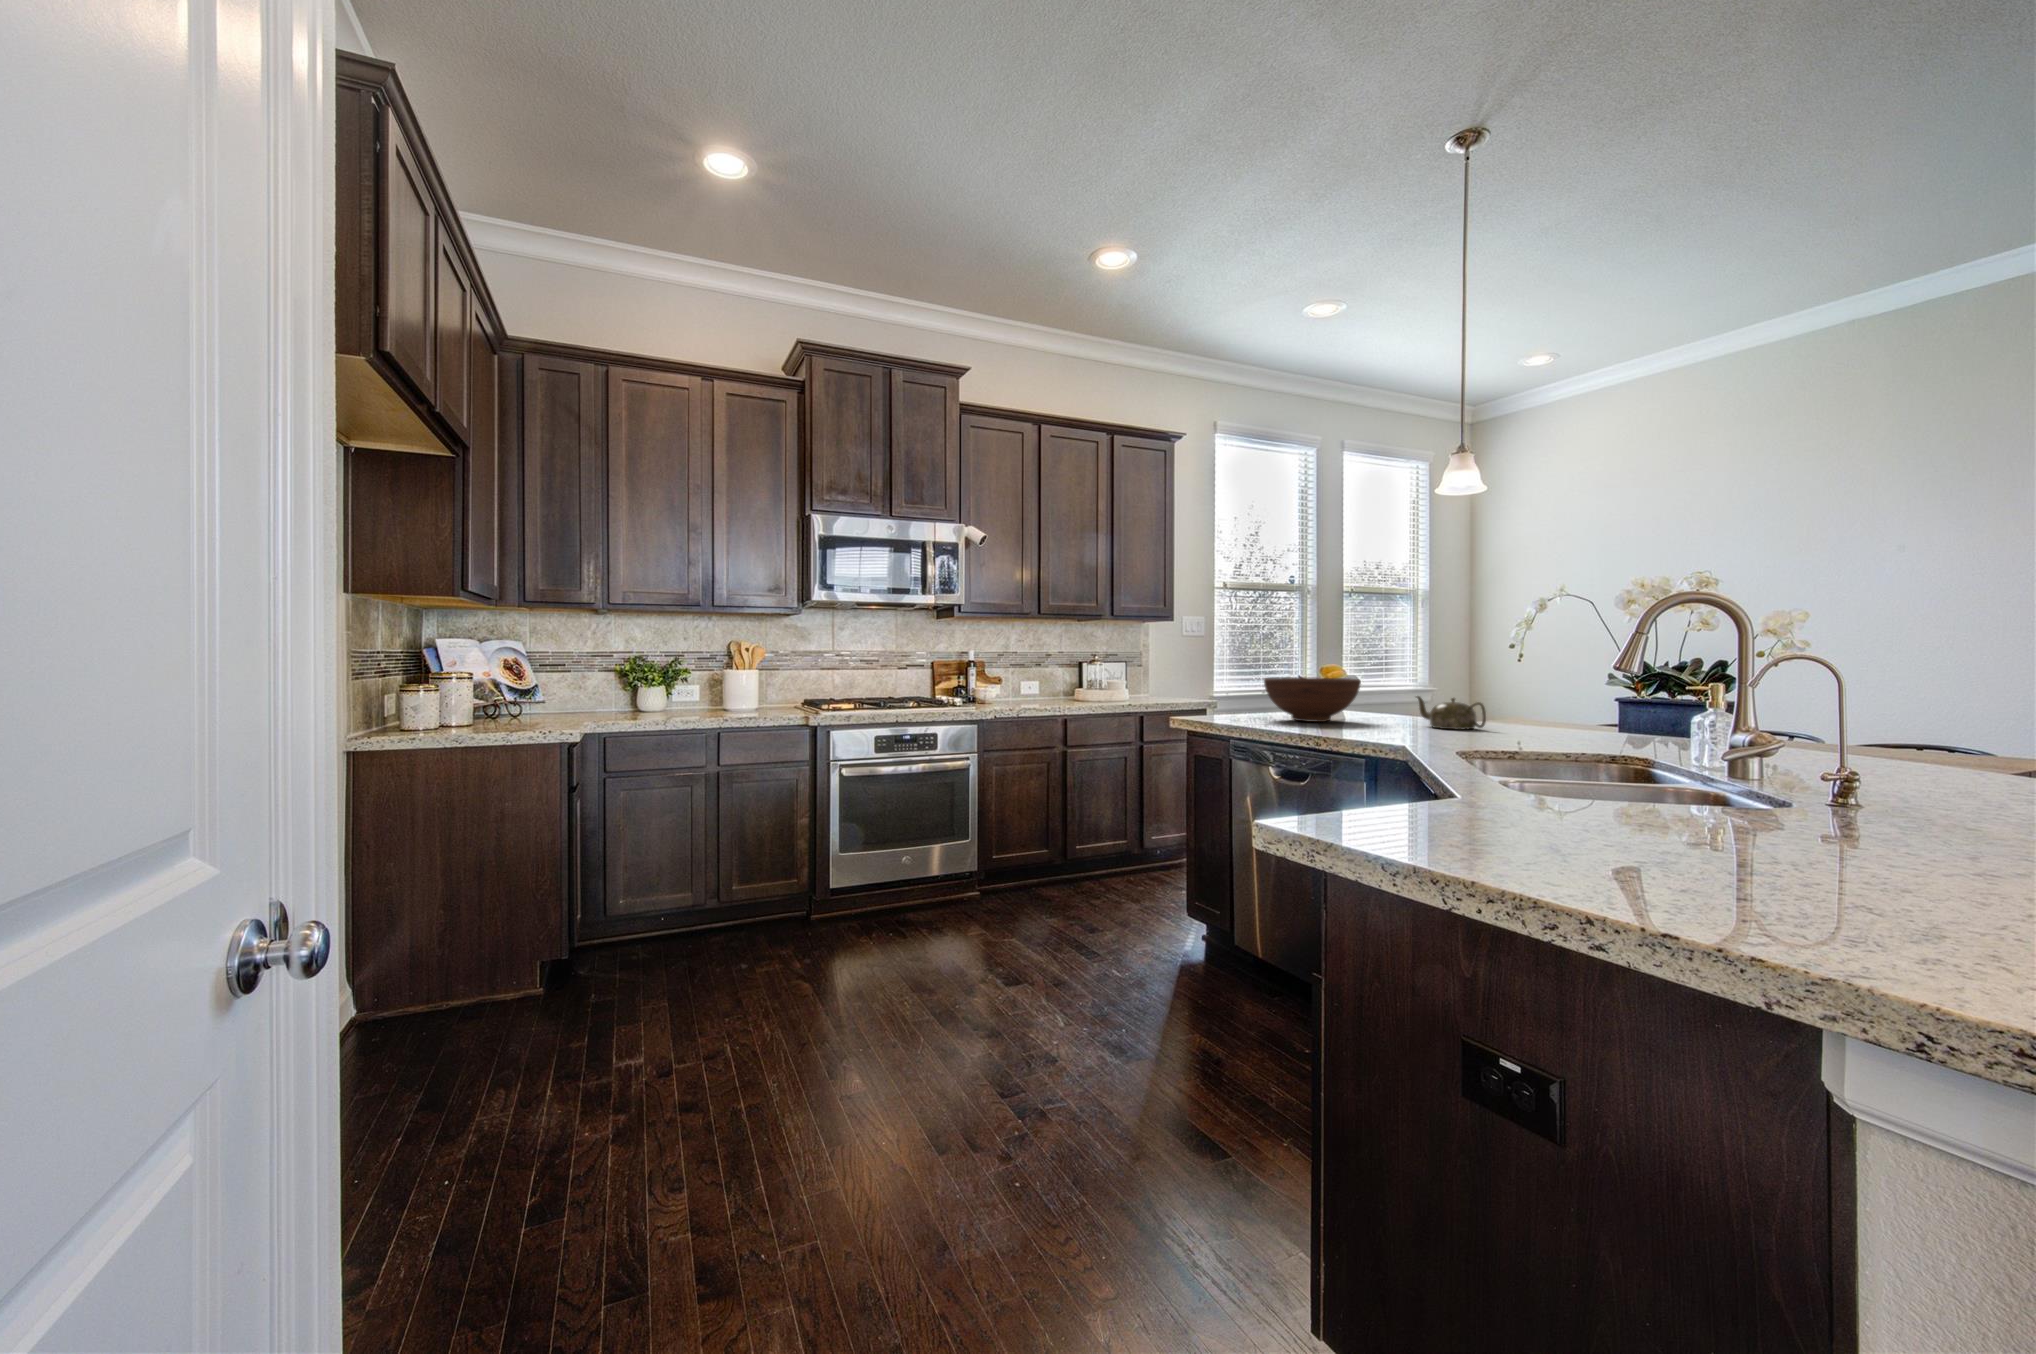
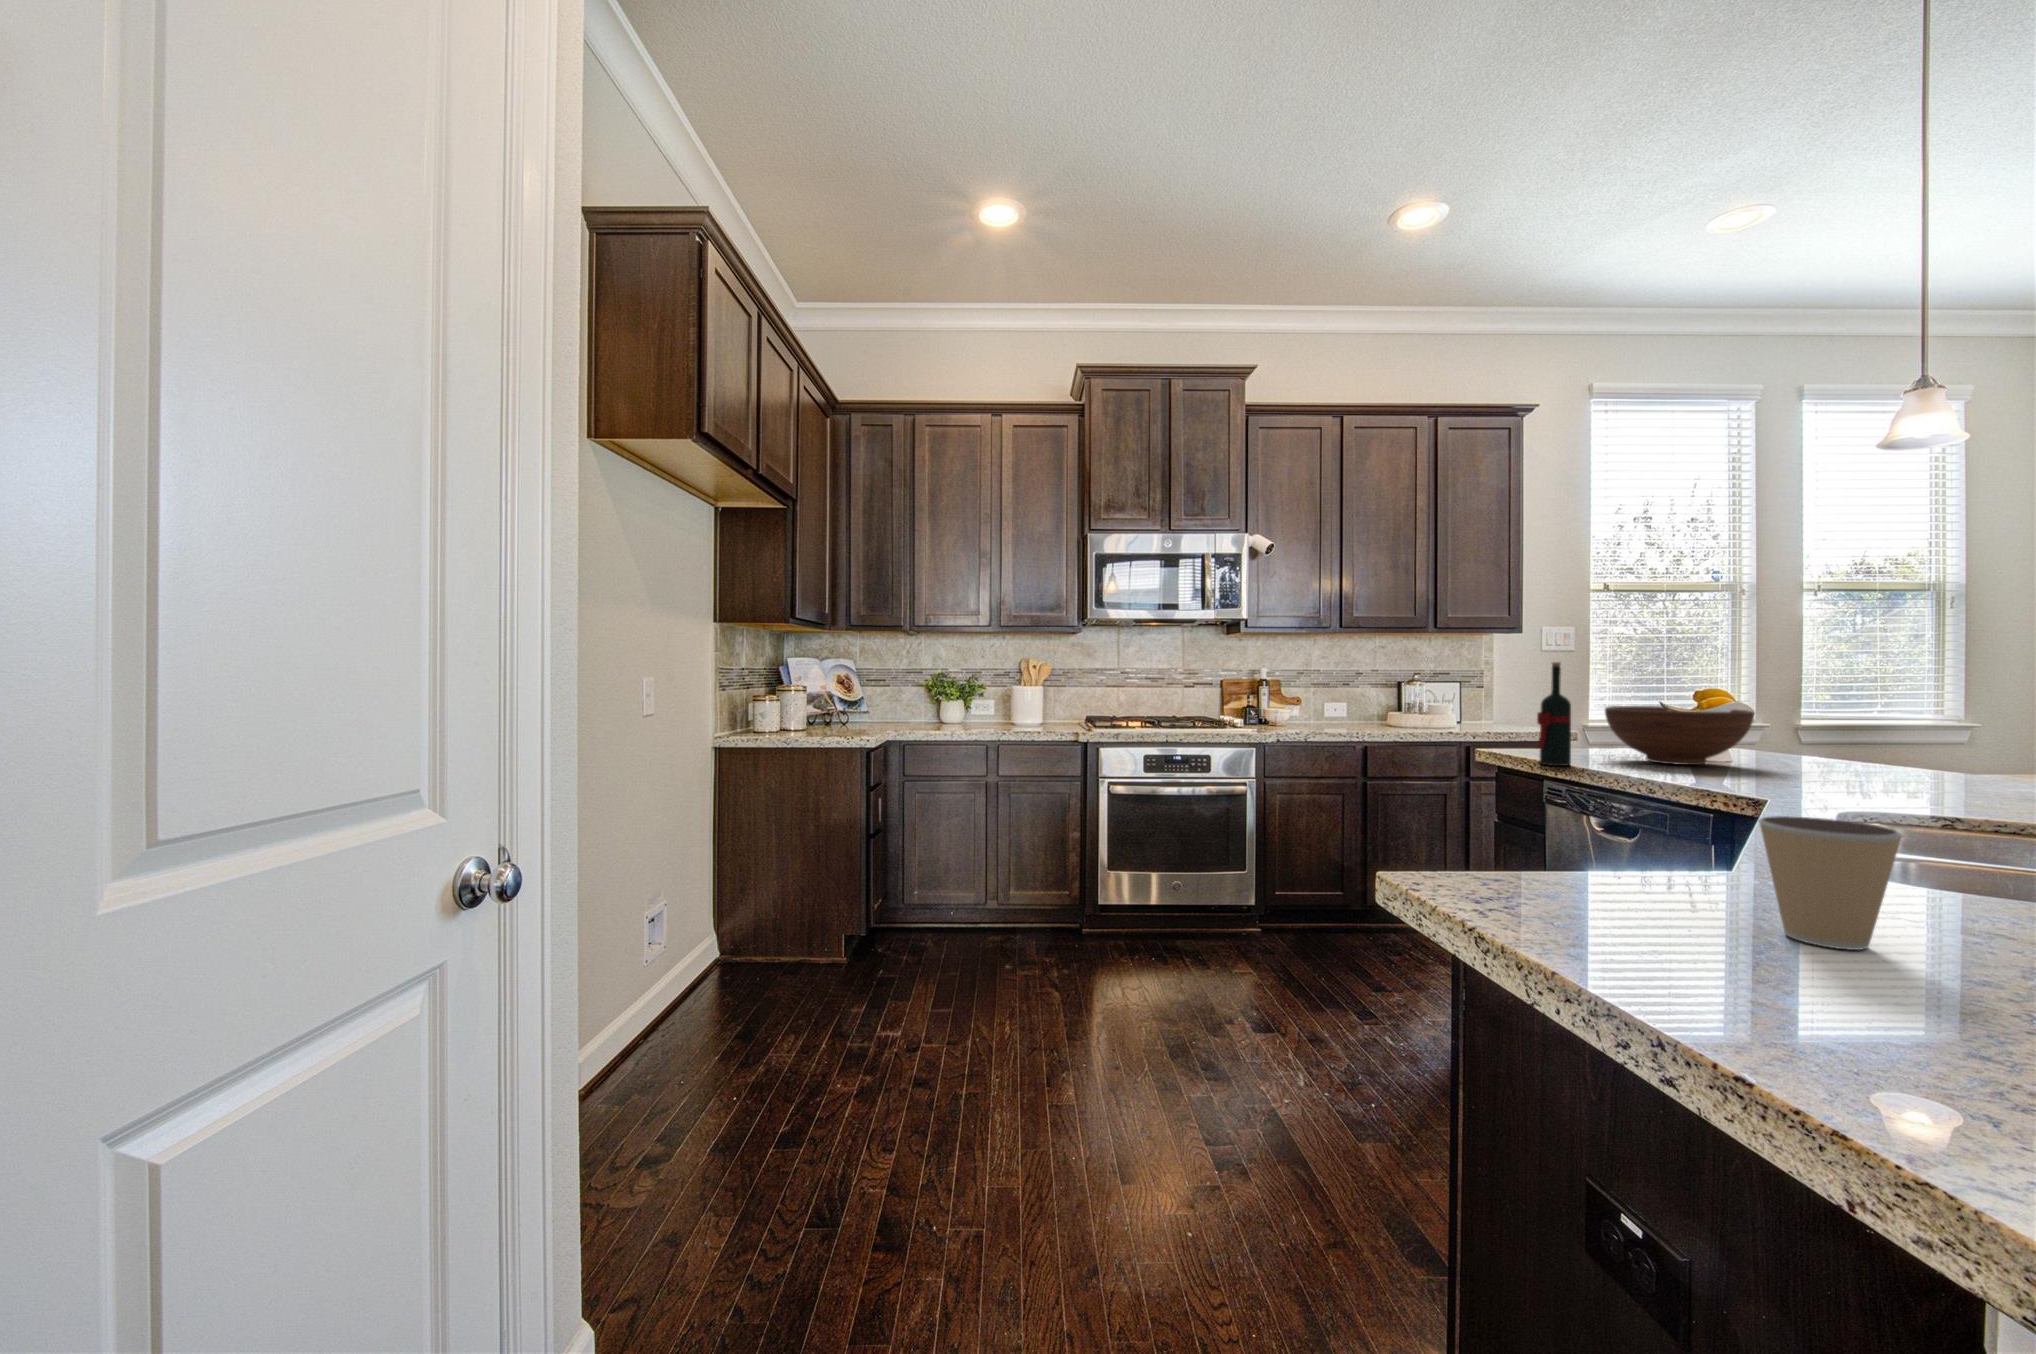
wine bottle: none [1227,642,1250,727] -> present [1537,662,1571,766]
teapot: present [1416,696,1486,730] -> none [1842,736,1962,787]
coffee cup: none [1529,745,1623,839] -> present [1758,816,1902,950]

